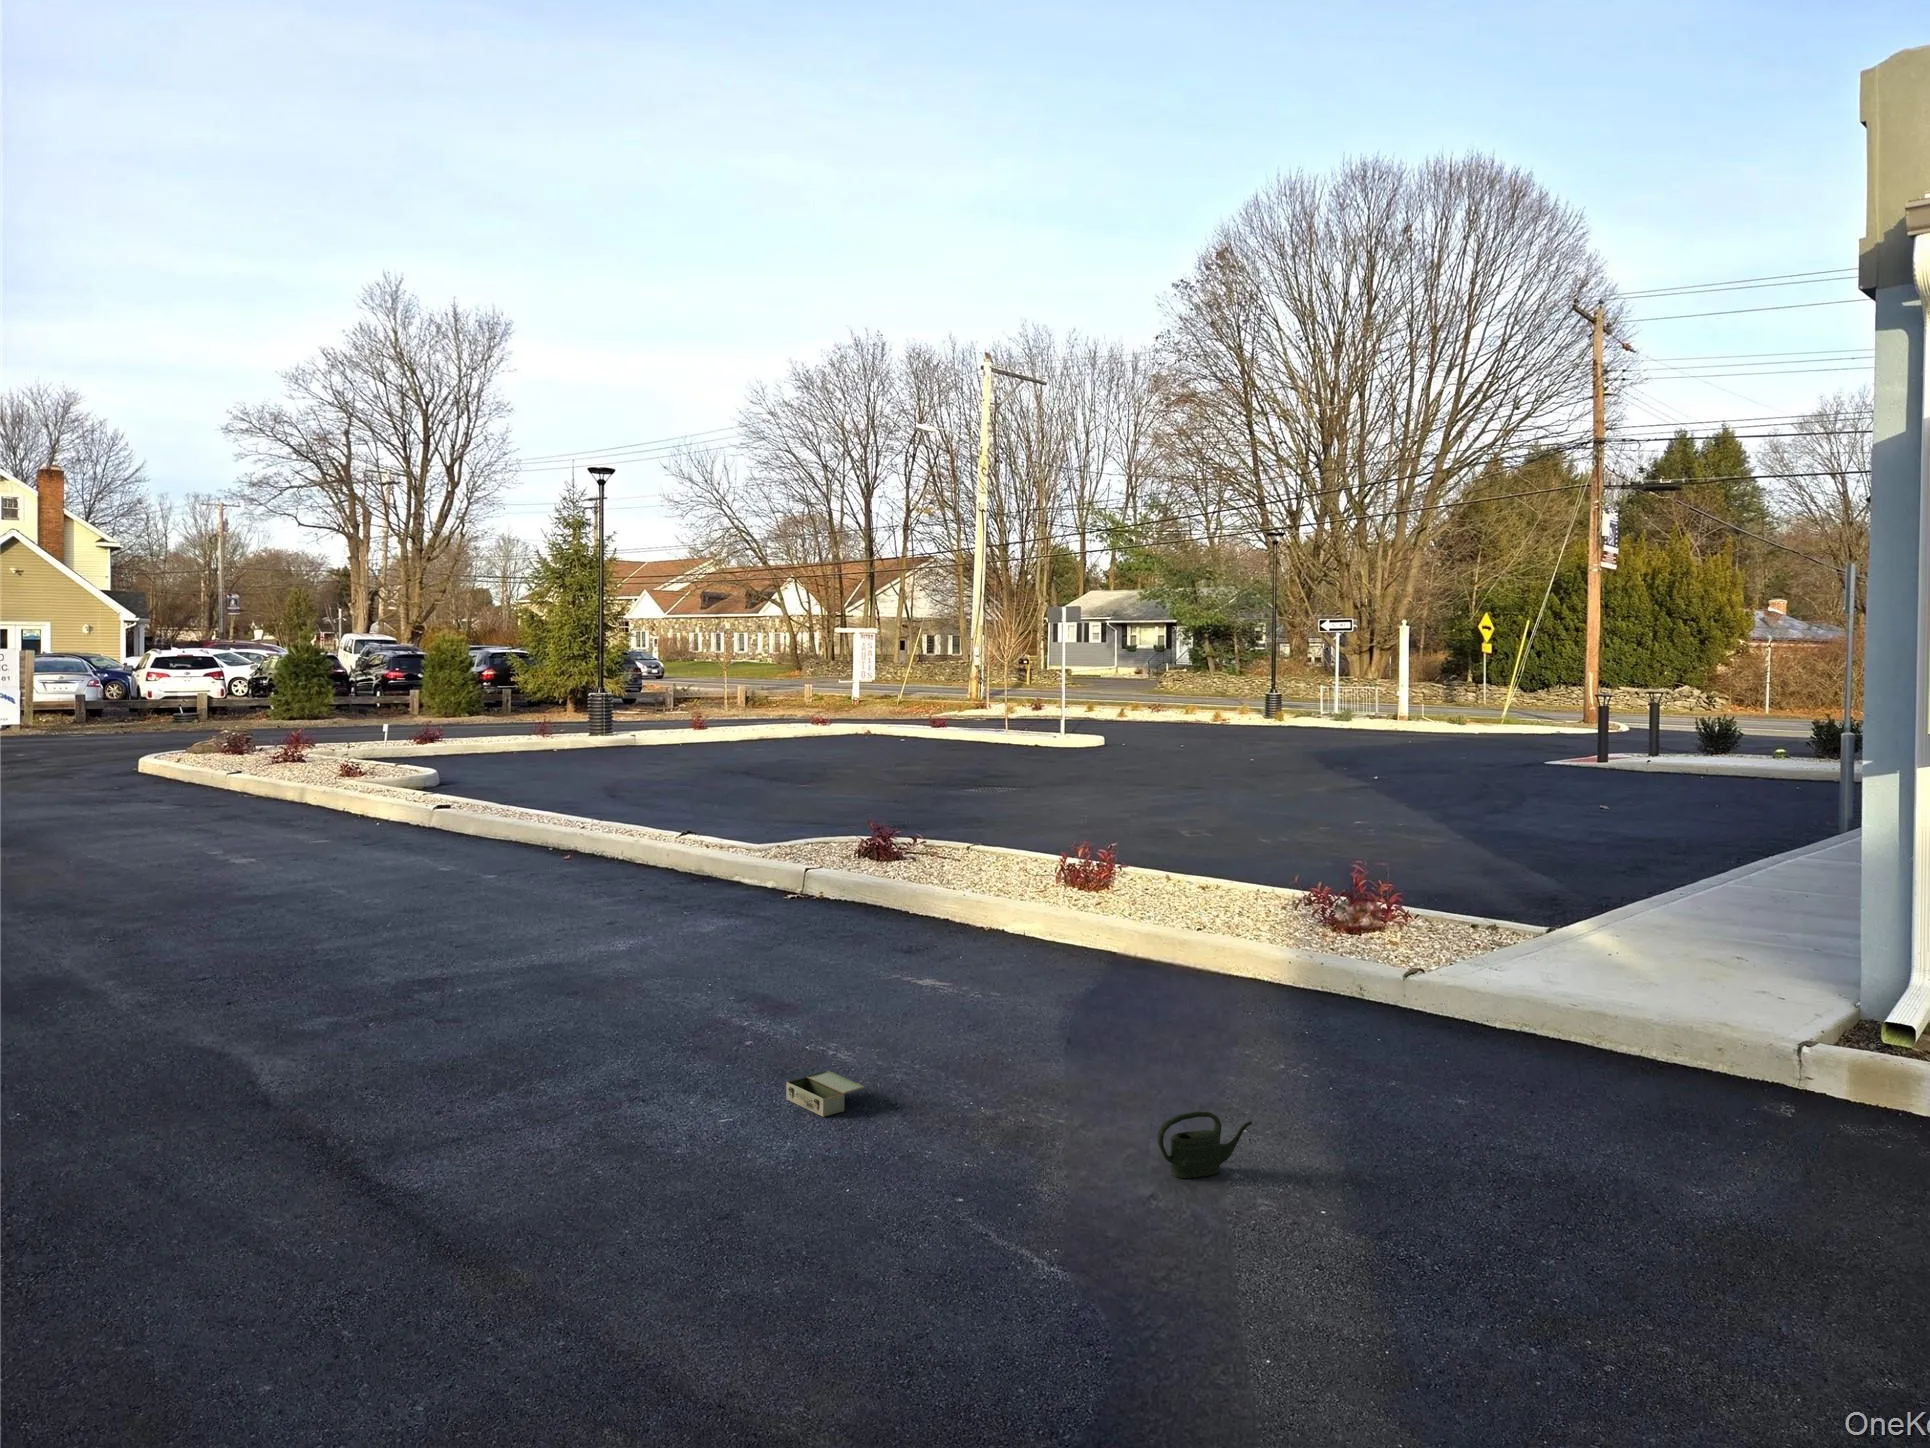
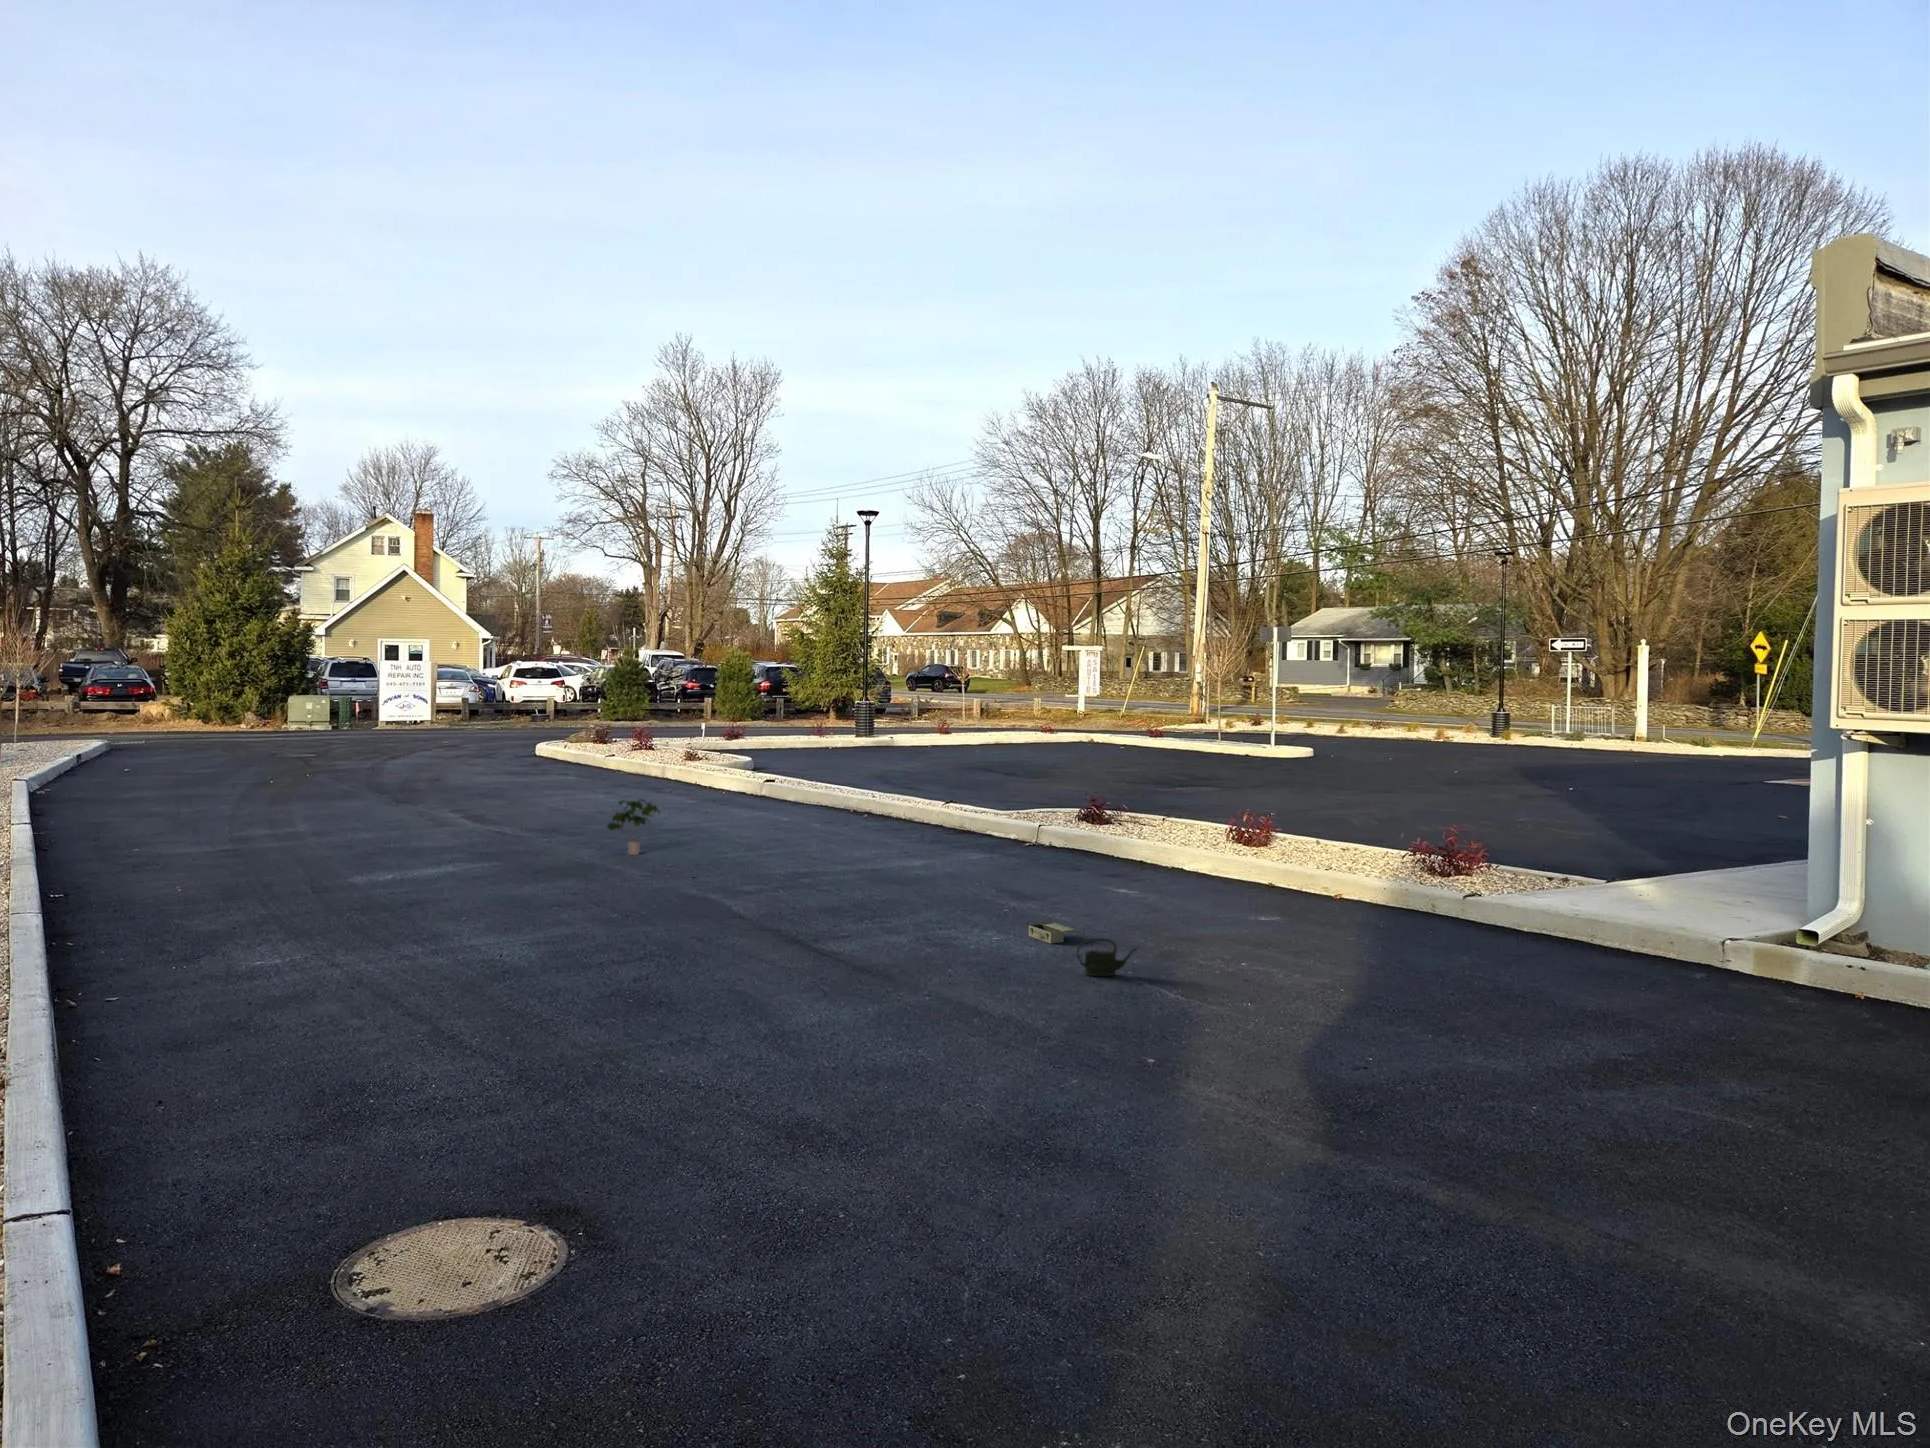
potted plant: none [111,866,209,956] -> present [608,799,659,855]
watering can: present [1157,1111,1252,1178] -> present [1077,938,1136,976]

